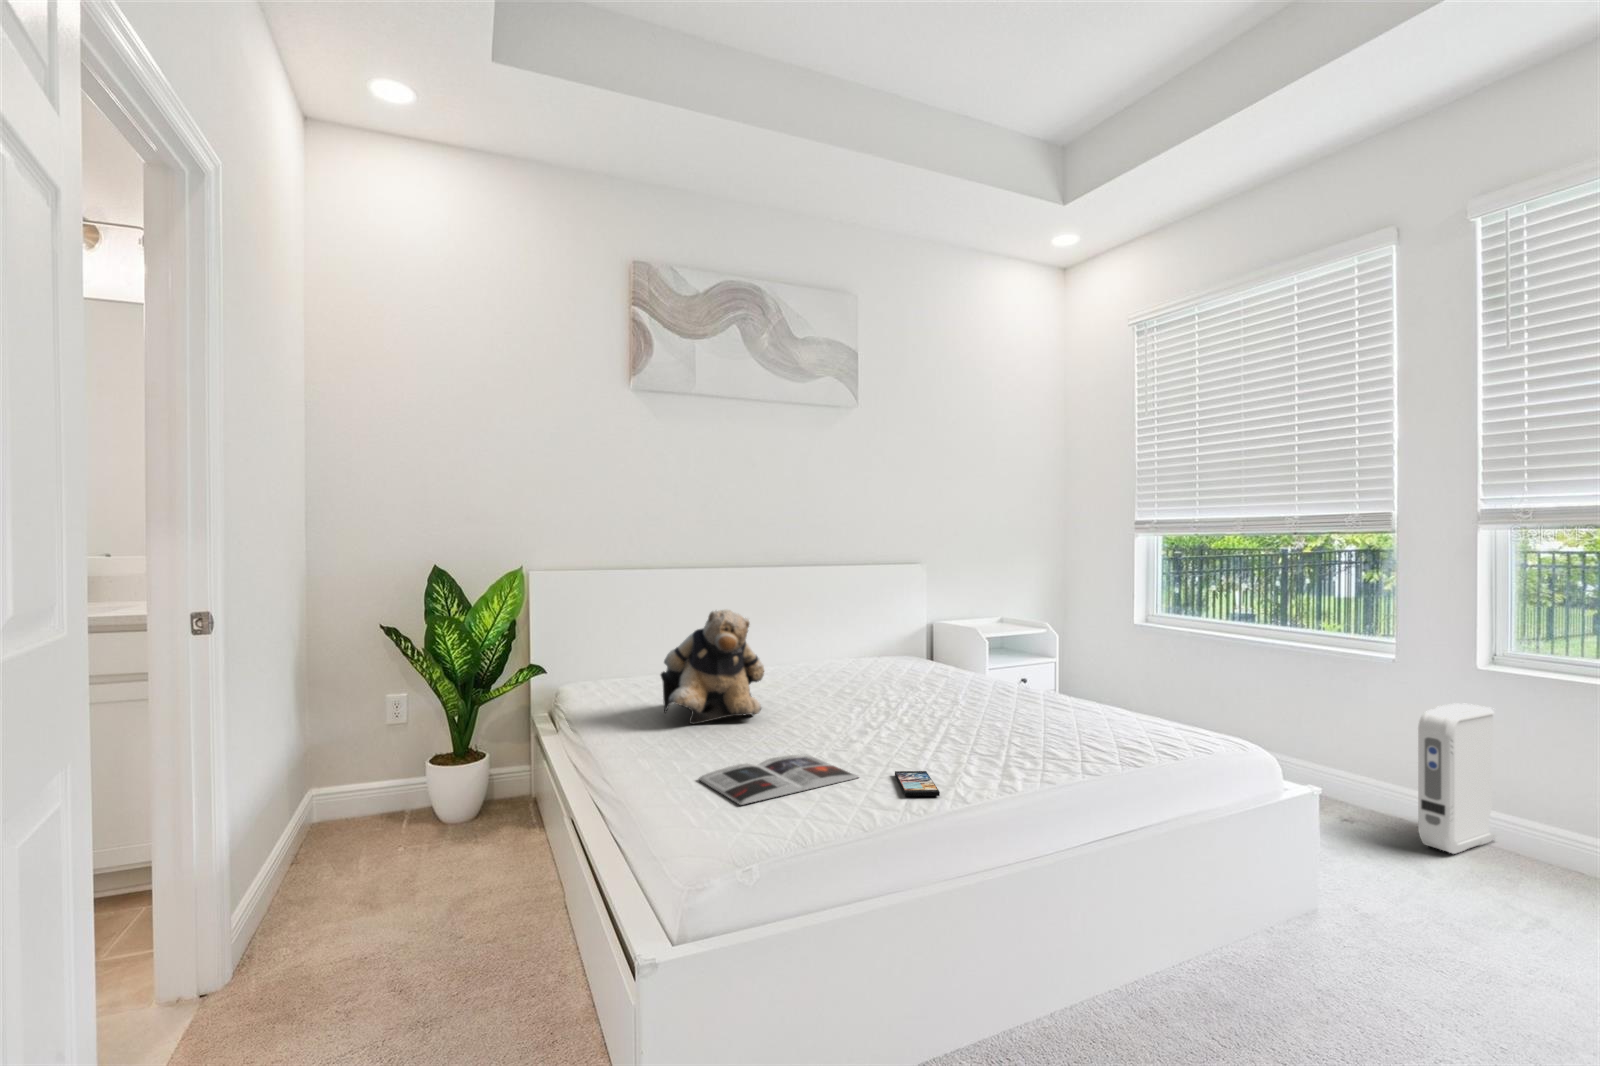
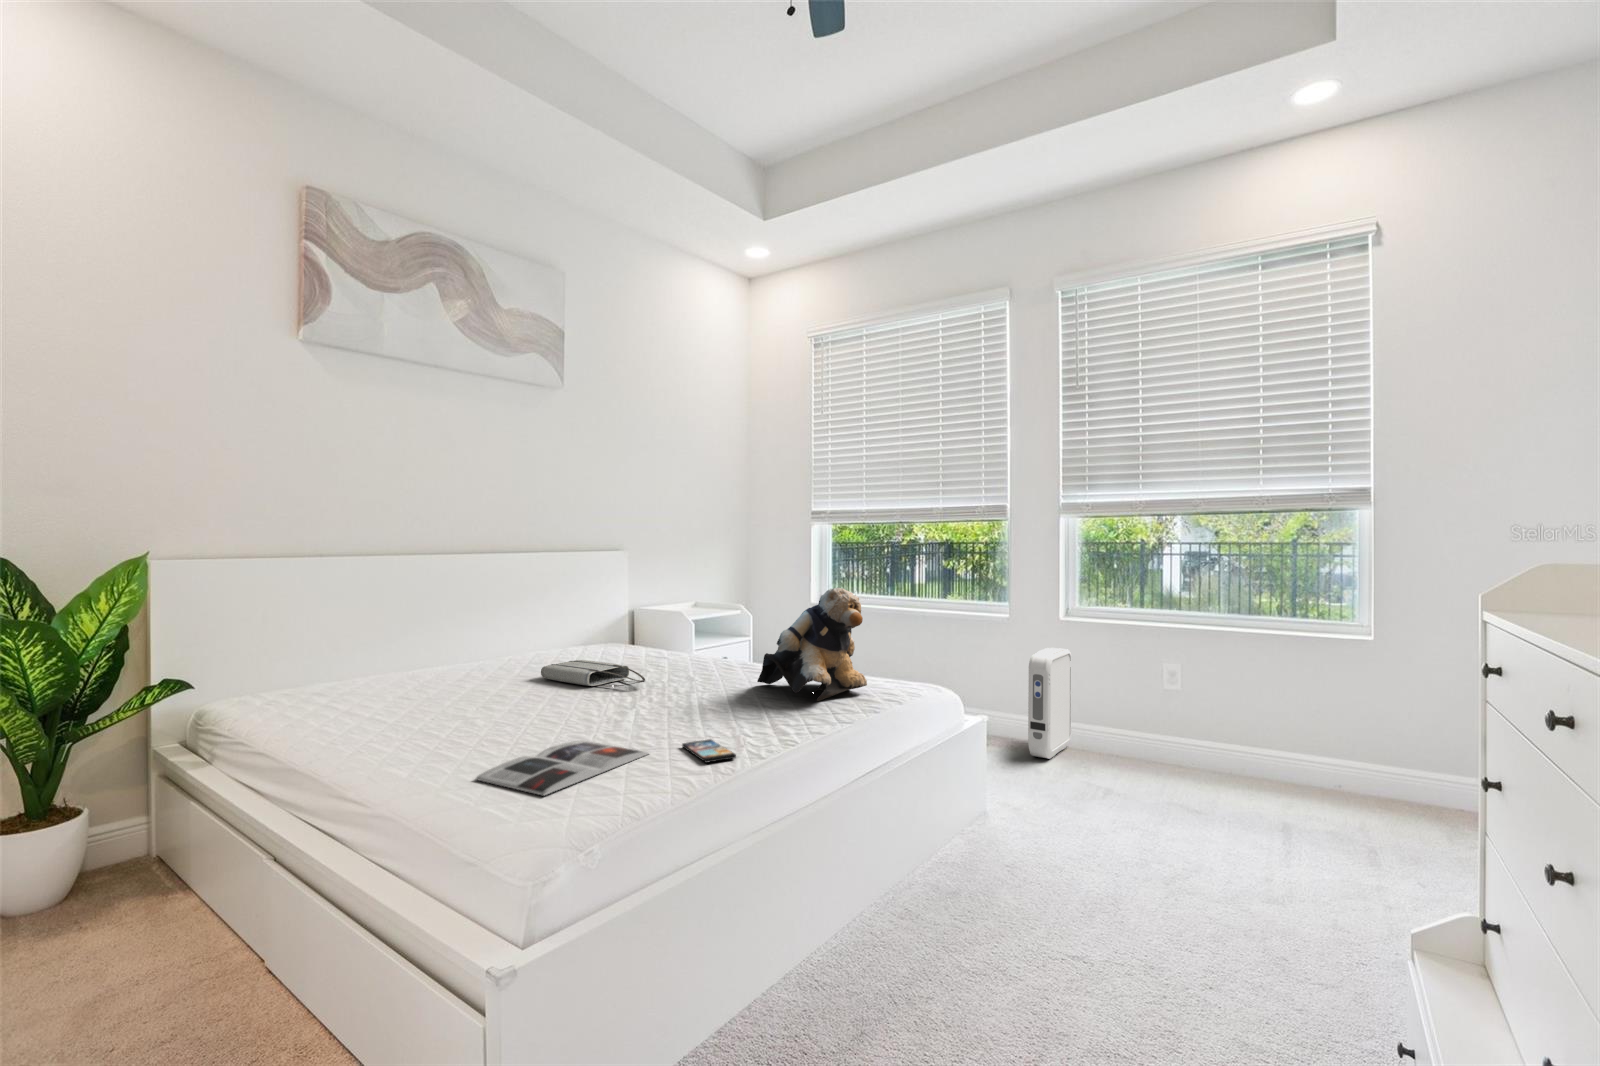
teddy bear: present [661,609,764,724] -> present [757,587,867,701]
tote bag: none [813,672,901,702] -> present [541,660,645,687]

